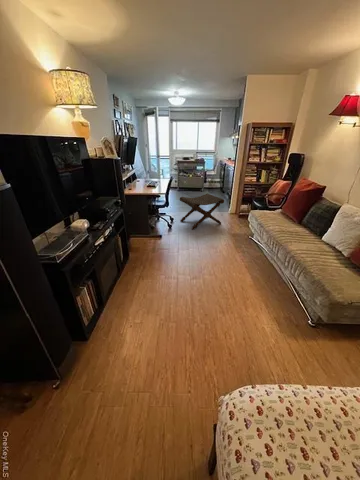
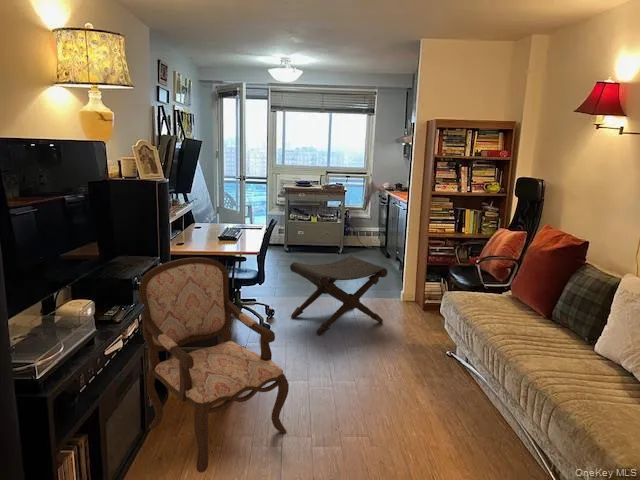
armchair: none [108,197,179,291] -> present [139,258,289,473]

